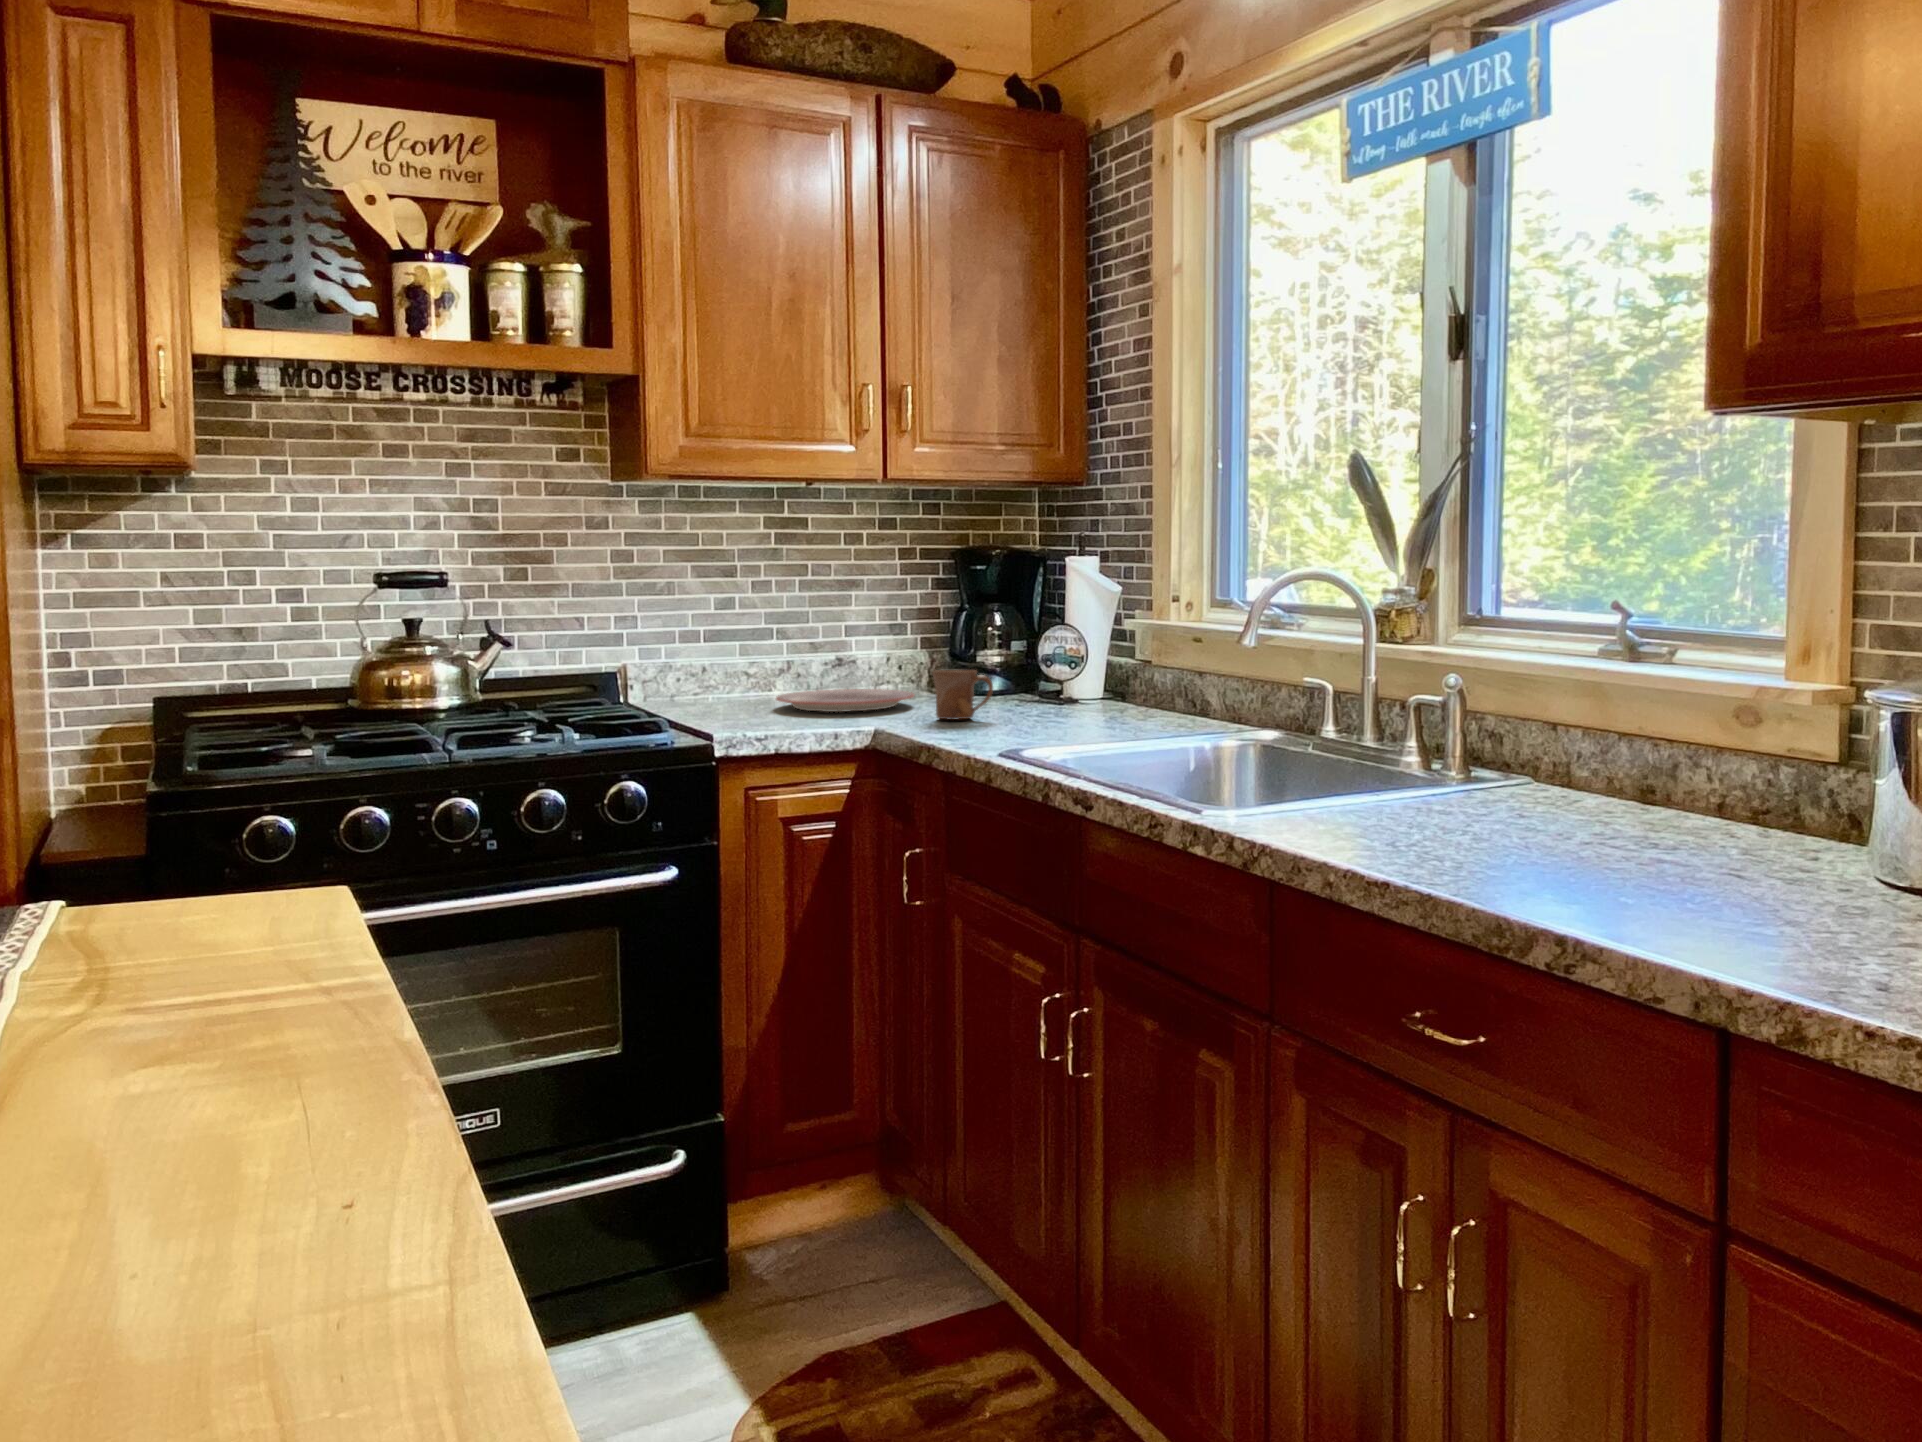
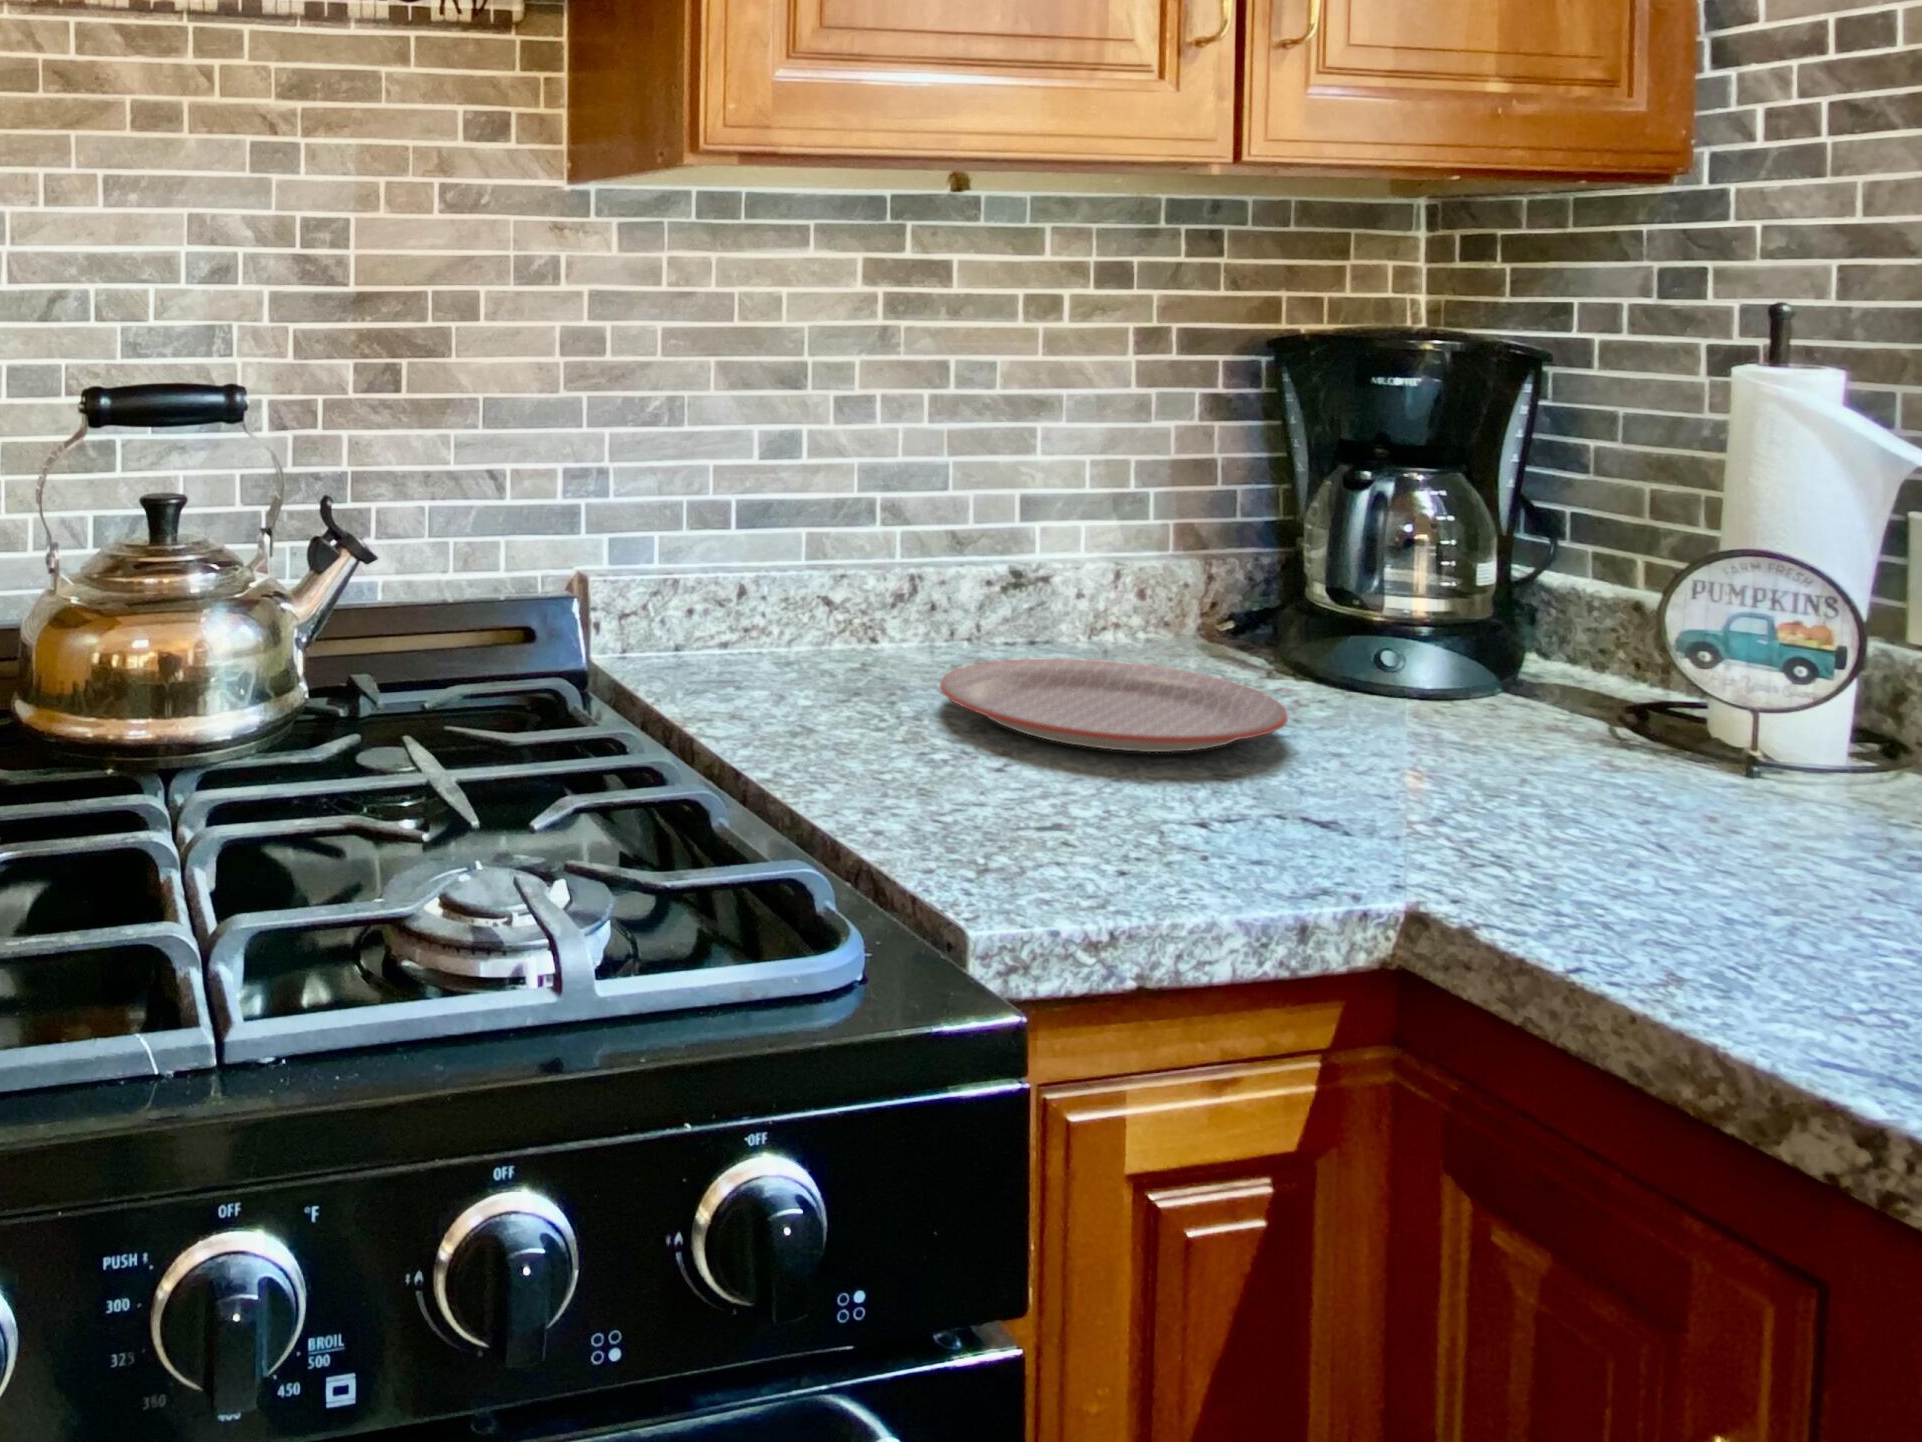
mug: present [932,670,993,719] -> none [1423,679,1615,831]

